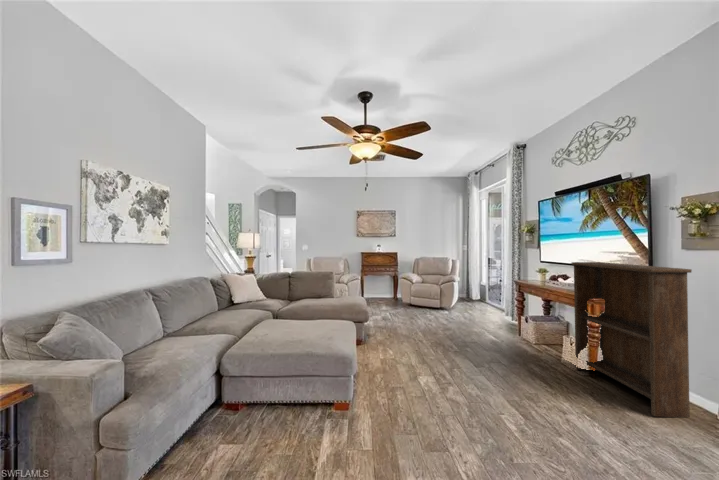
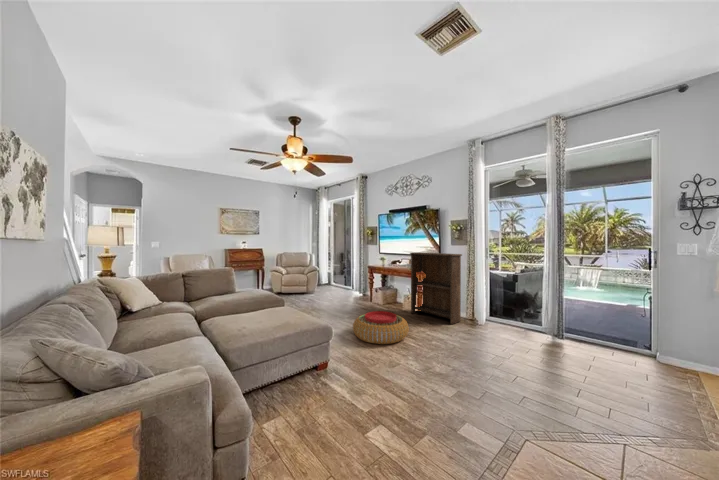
pouf: none [430,351,526,413] -> present [353,311,409,344]

